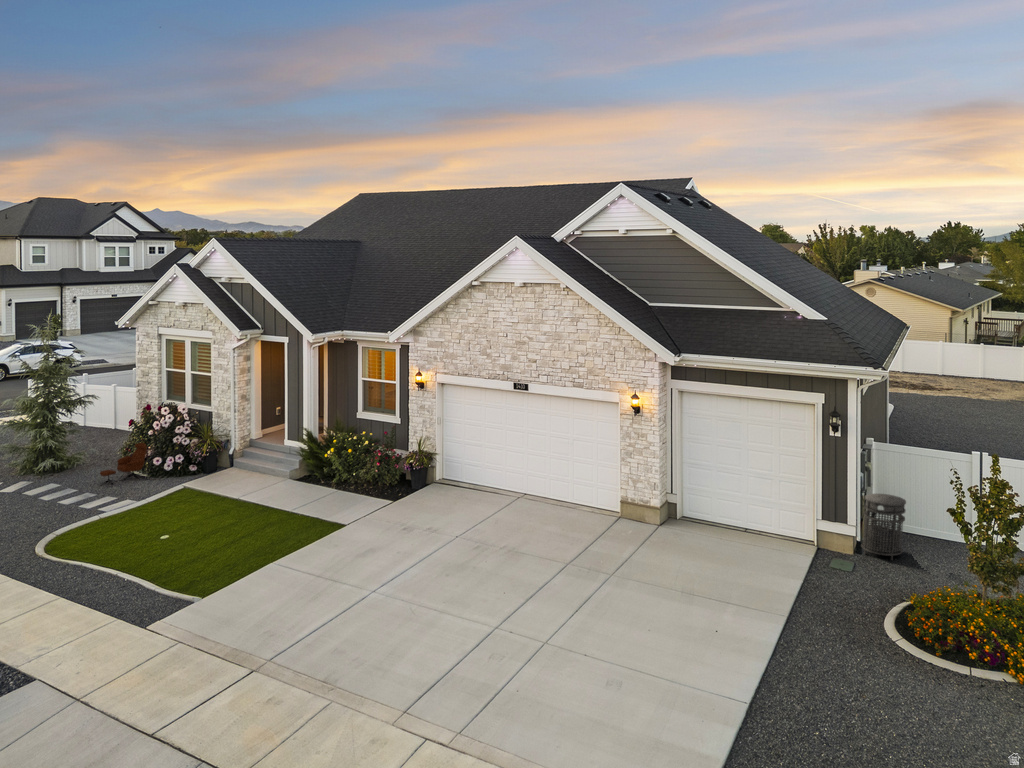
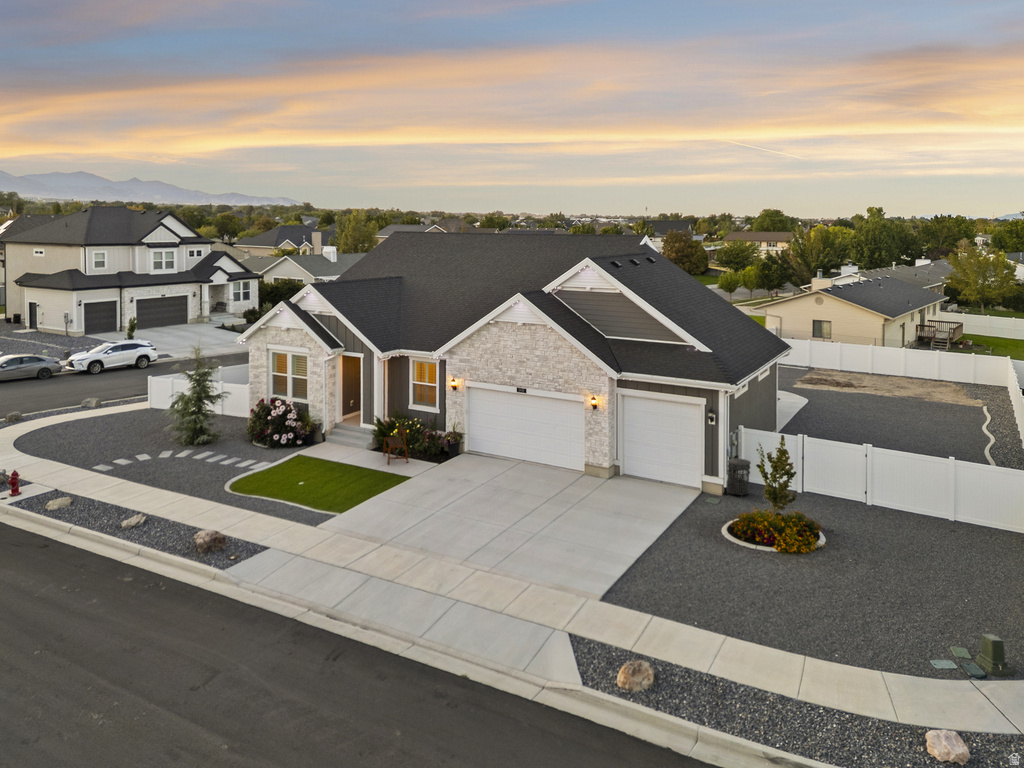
bench: none [312,439,346,502] -> present [383,424,409,465]
lounge chair: present [100,443,147,483] -> none [240,426,268,454]

